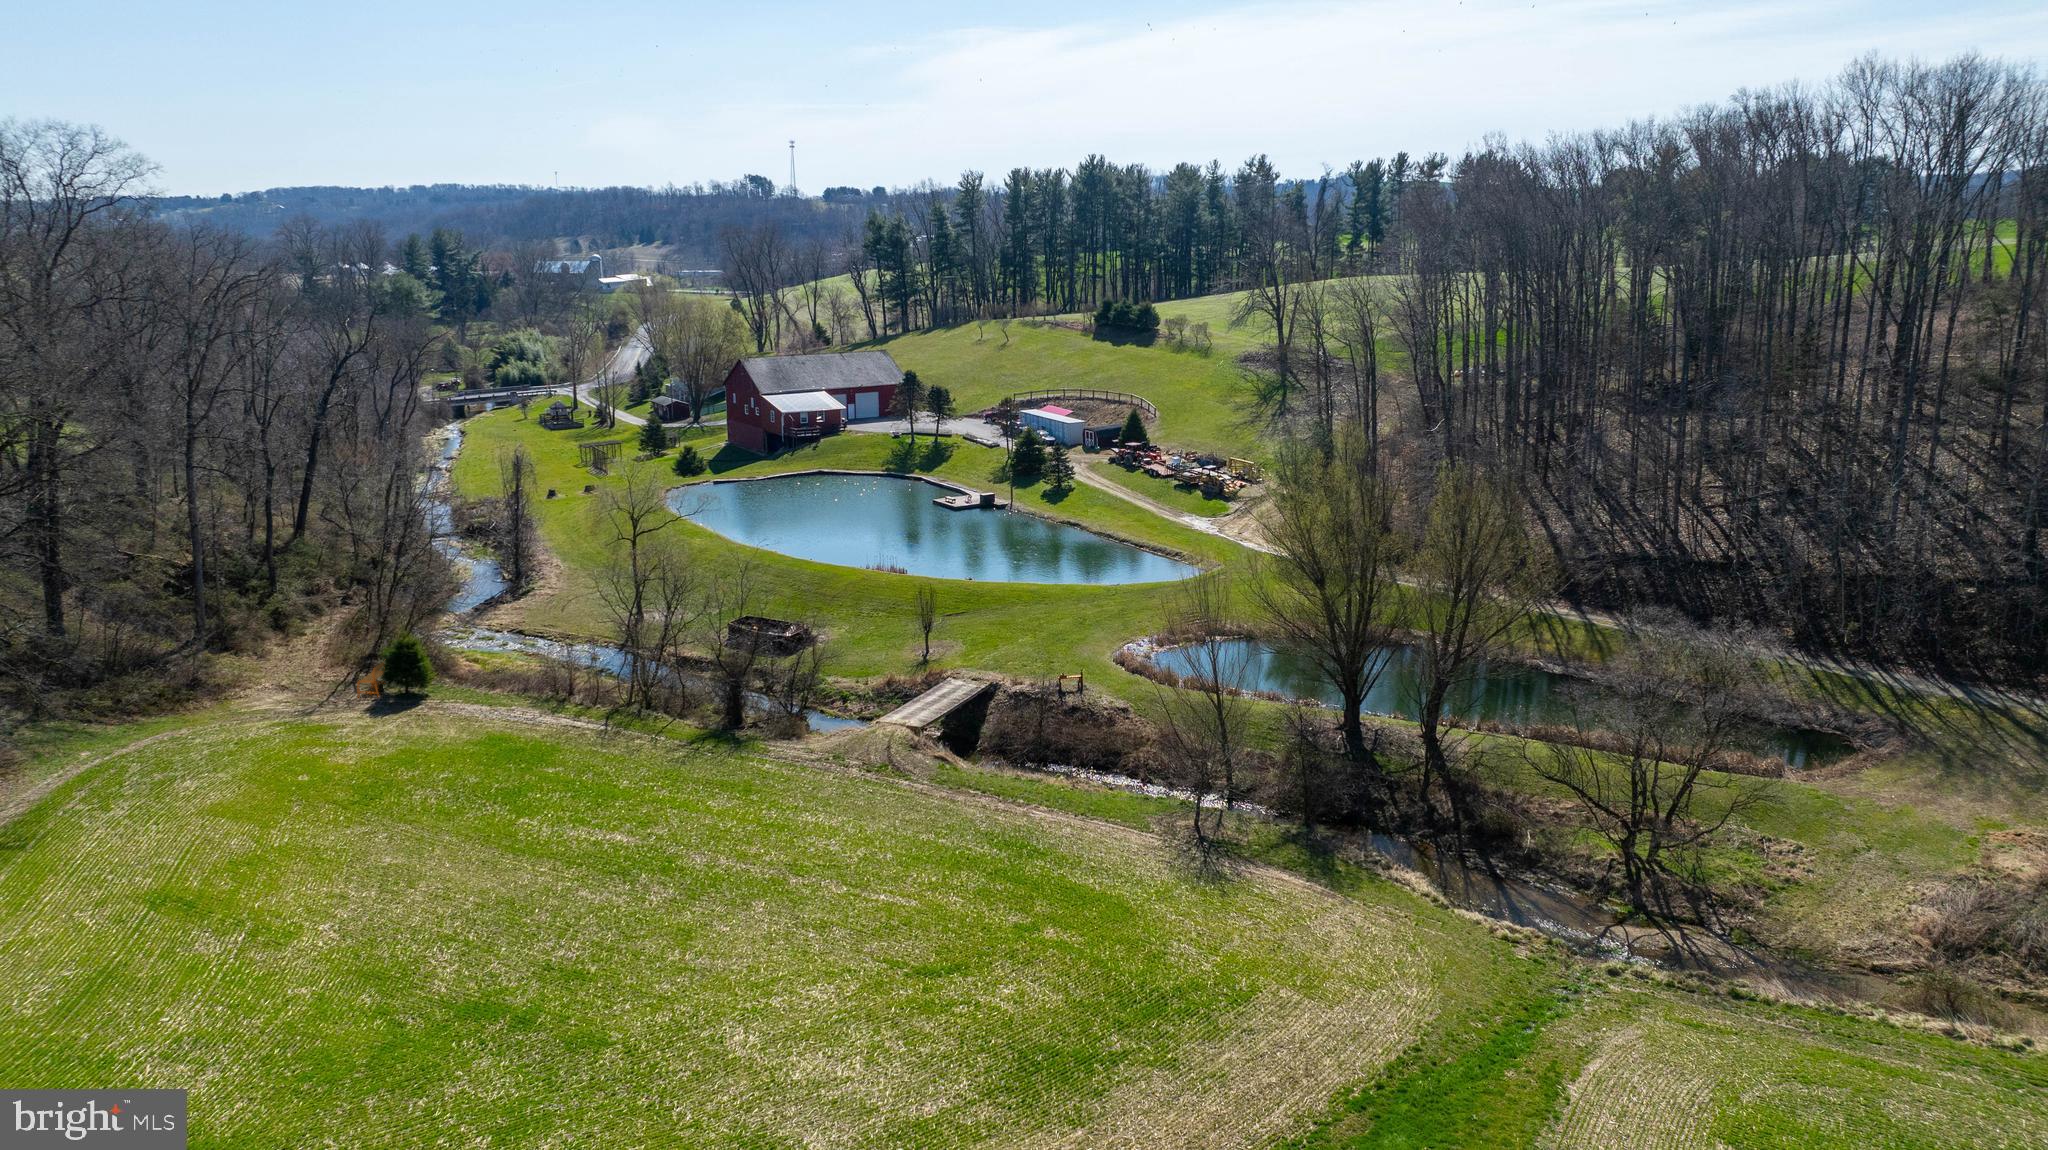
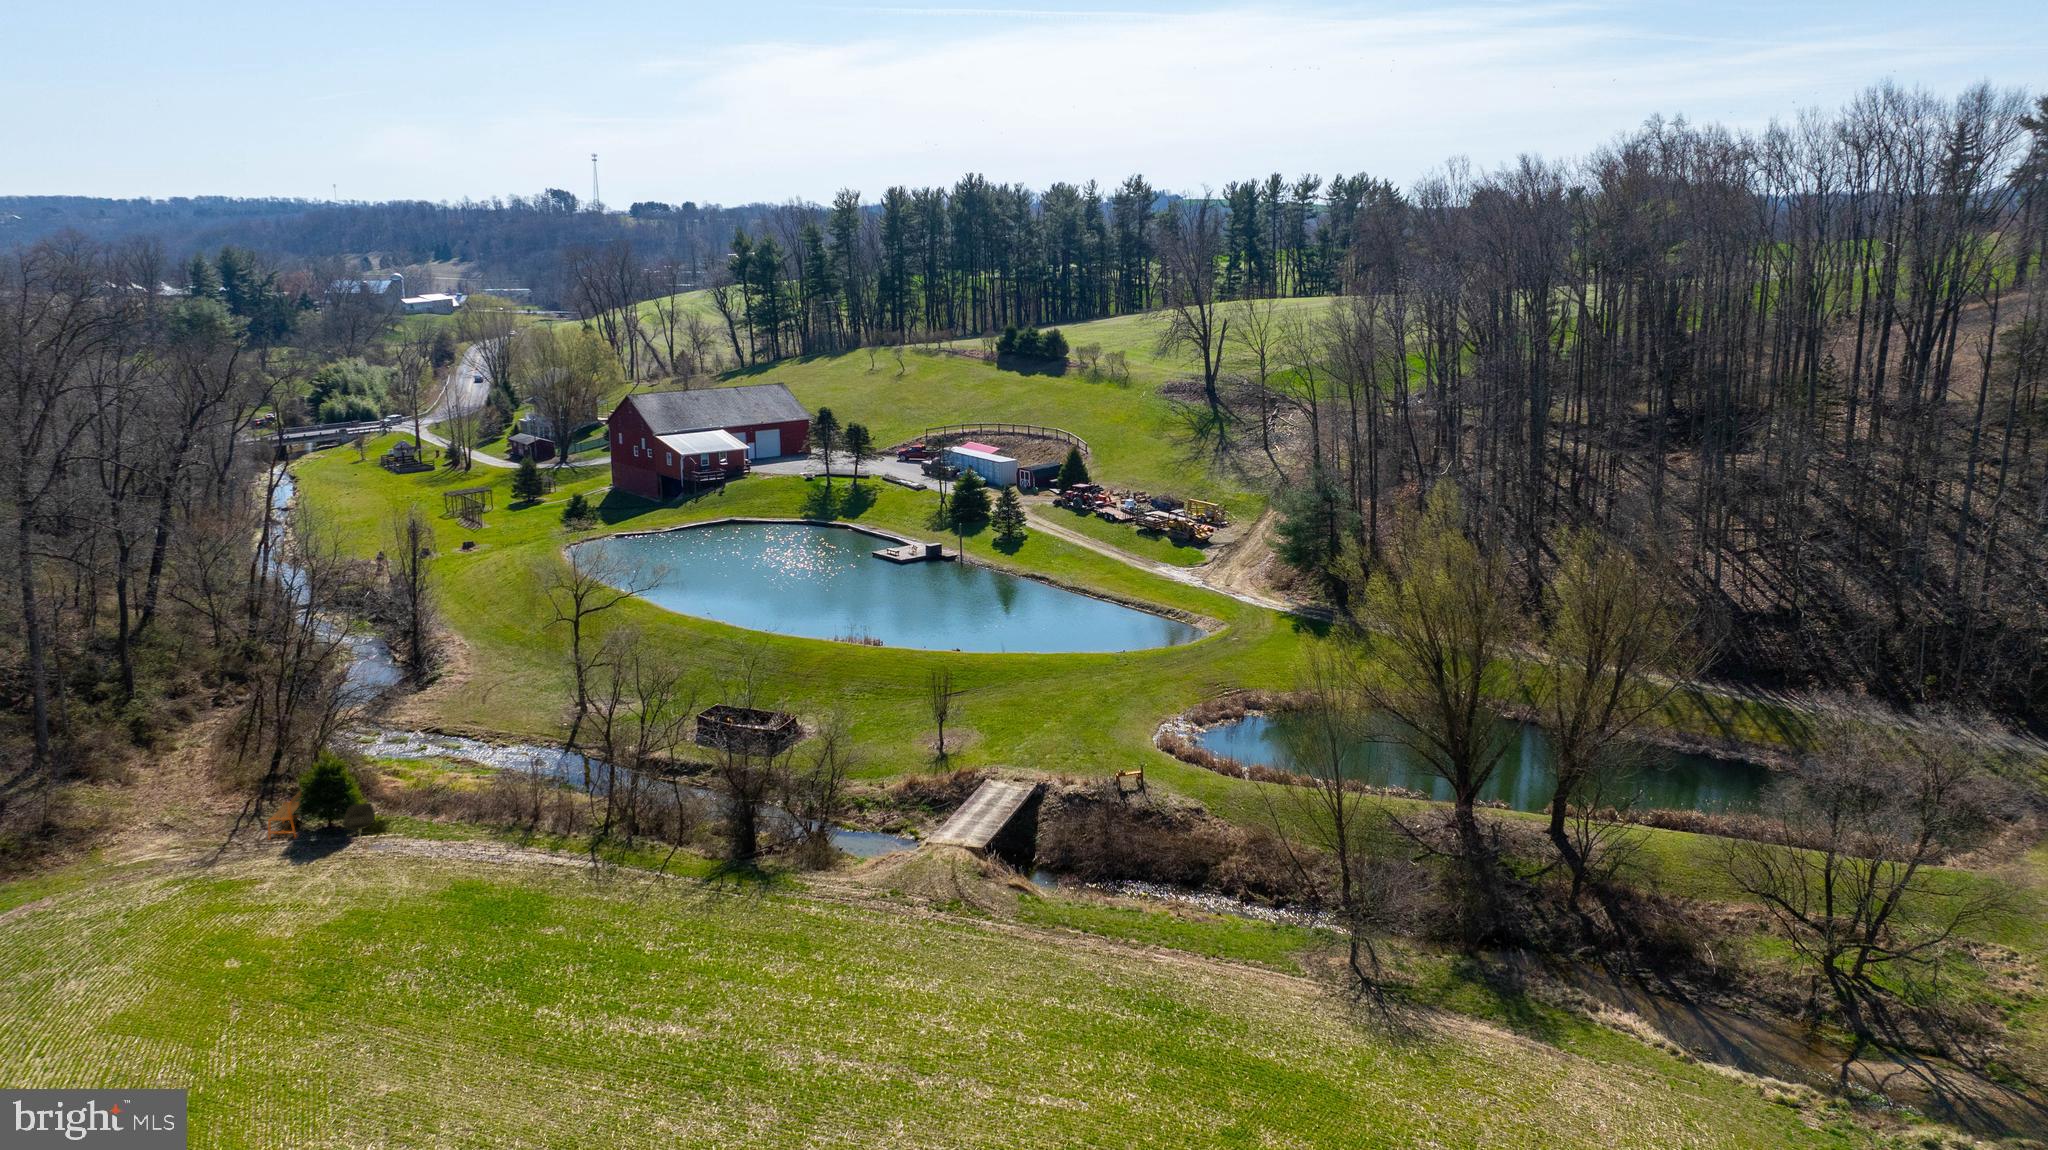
lounge chair: none [413,673,440,701] -> present [342,803,375,836]

